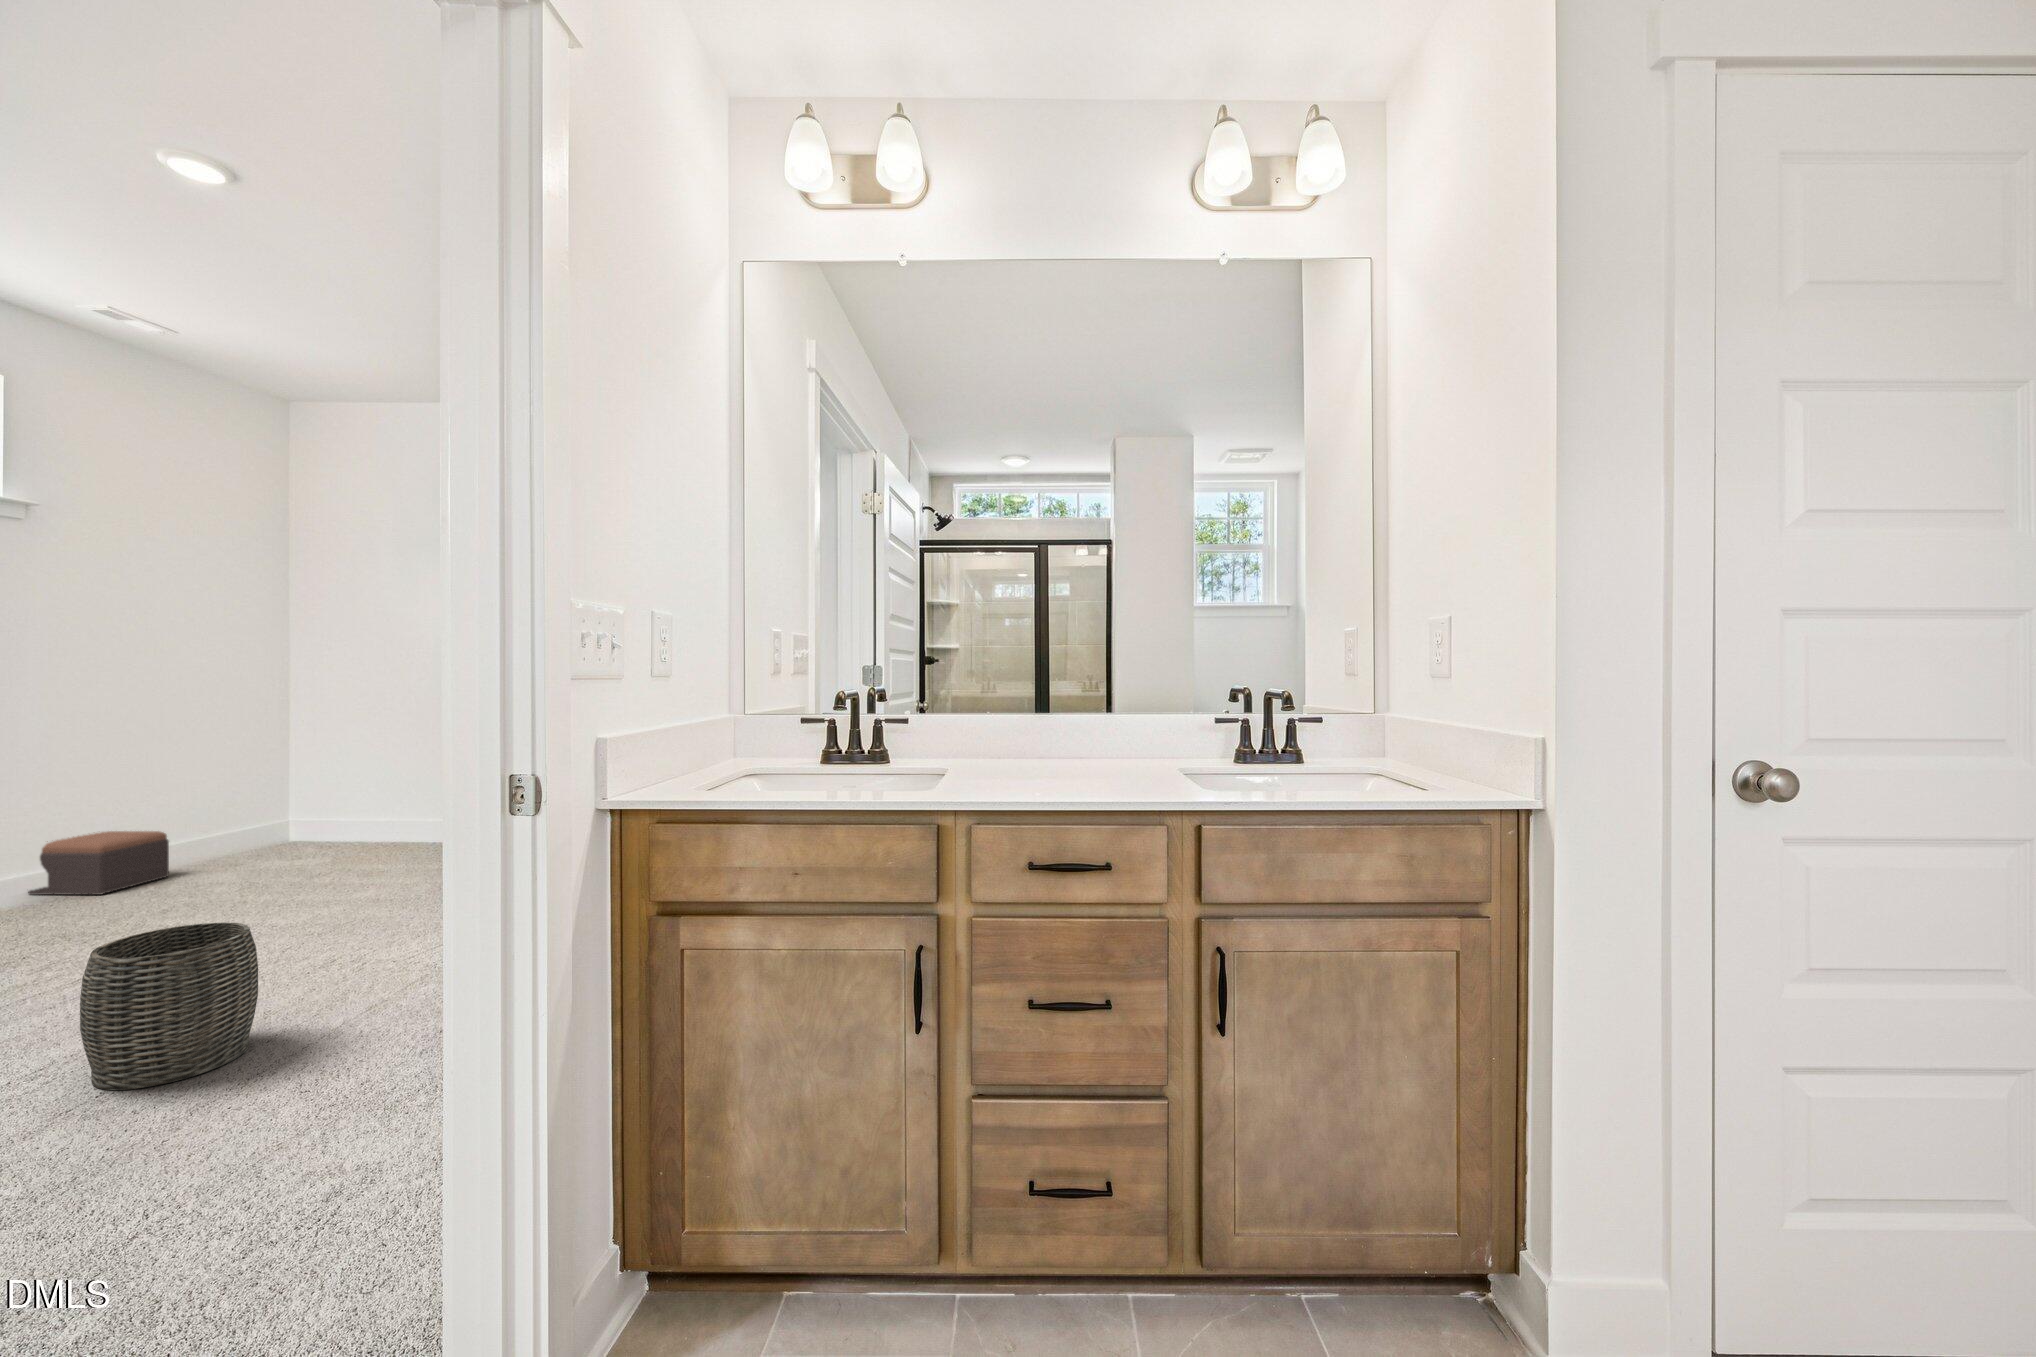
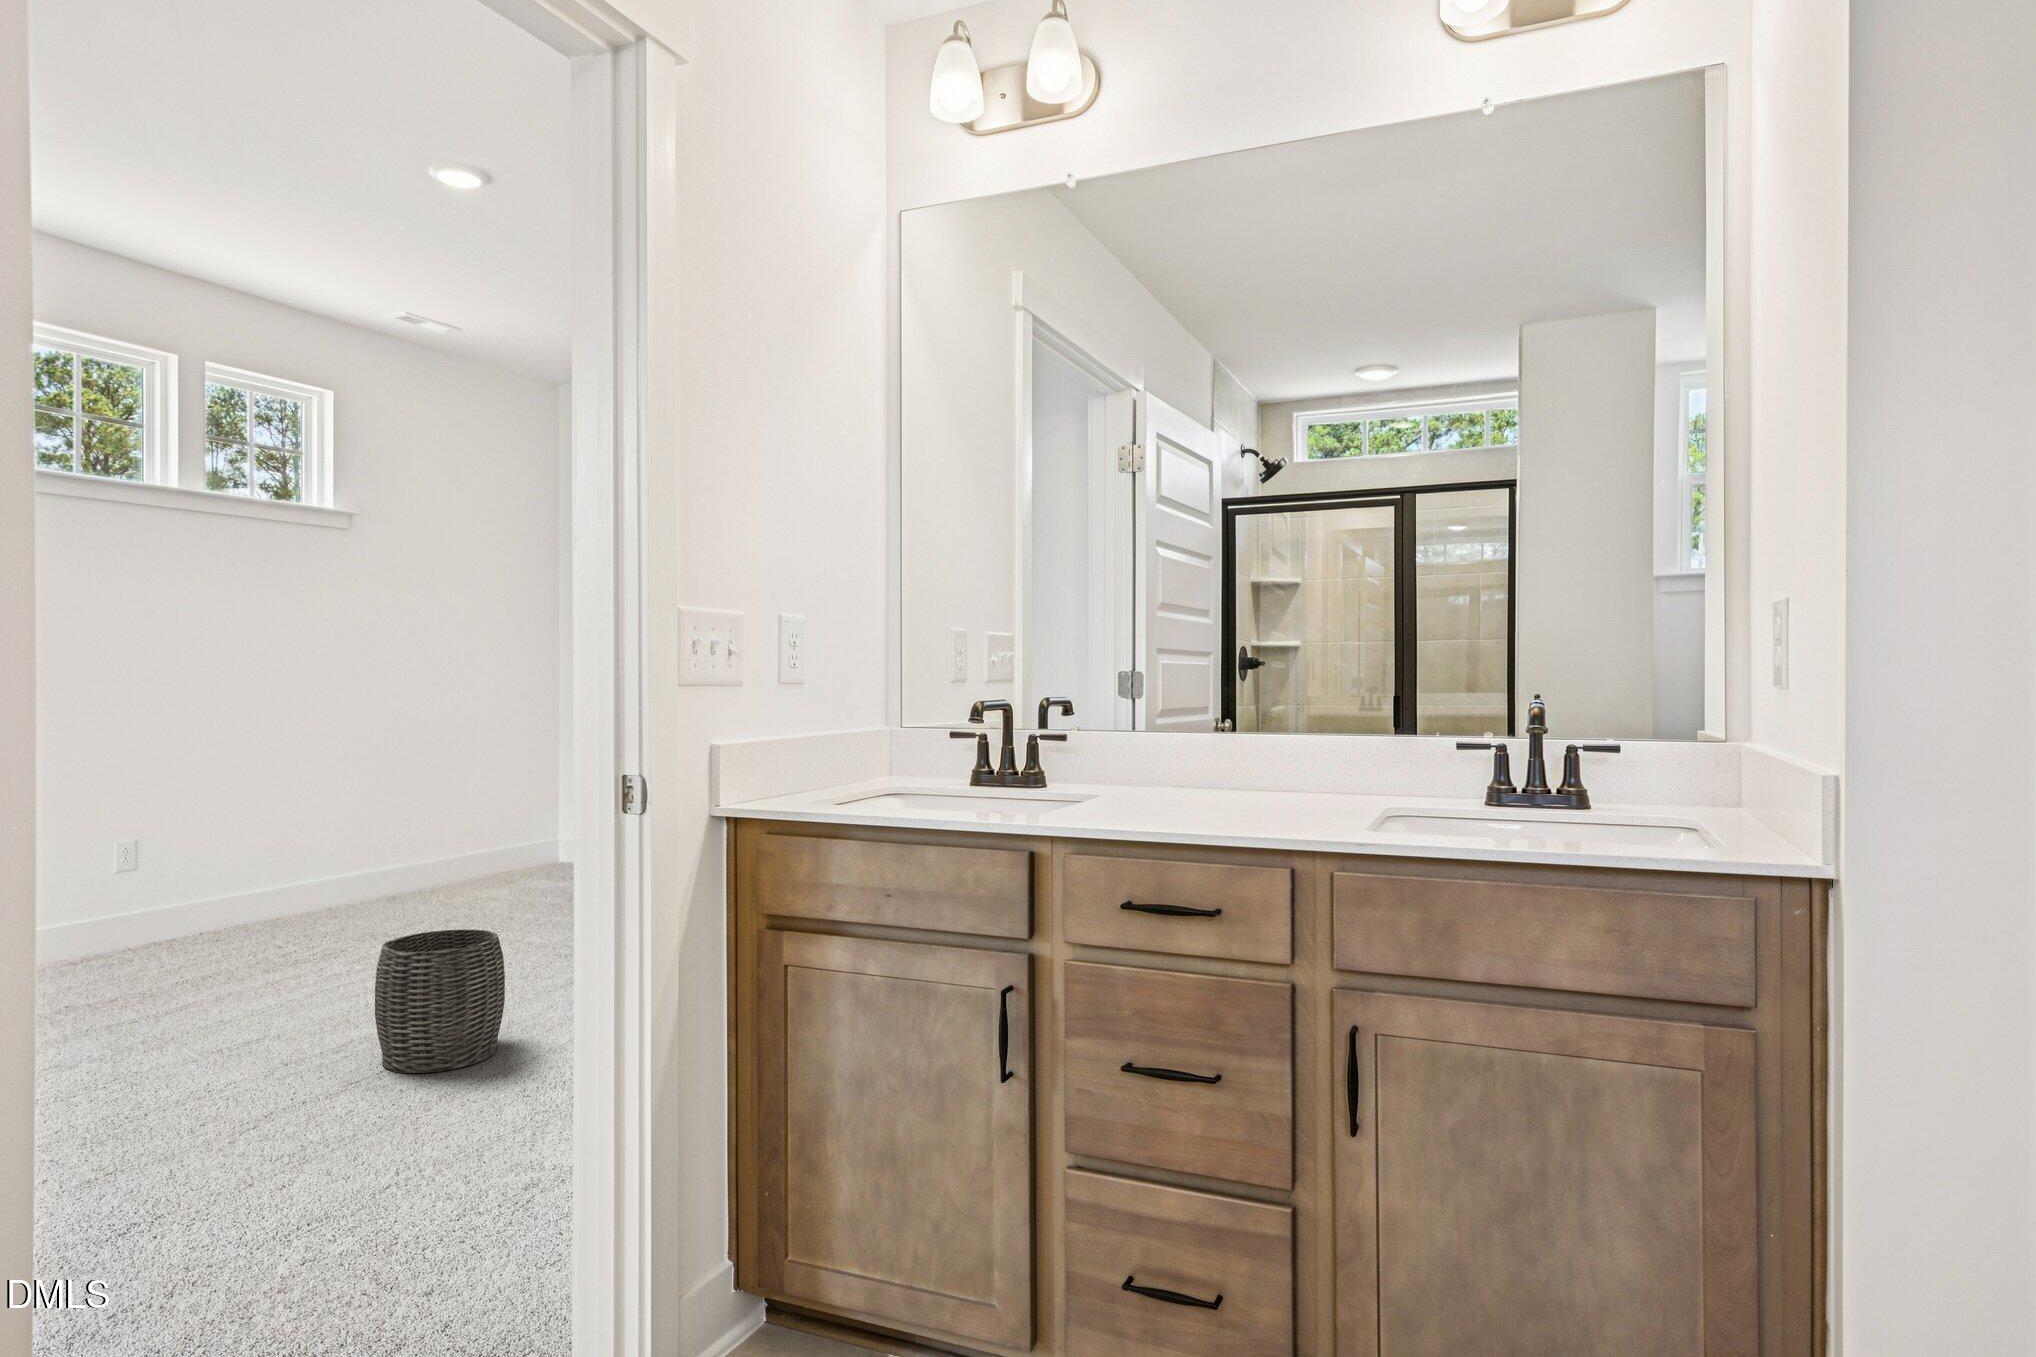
footstool: present [28,831,169,895] -> none [366,847,468,907]

